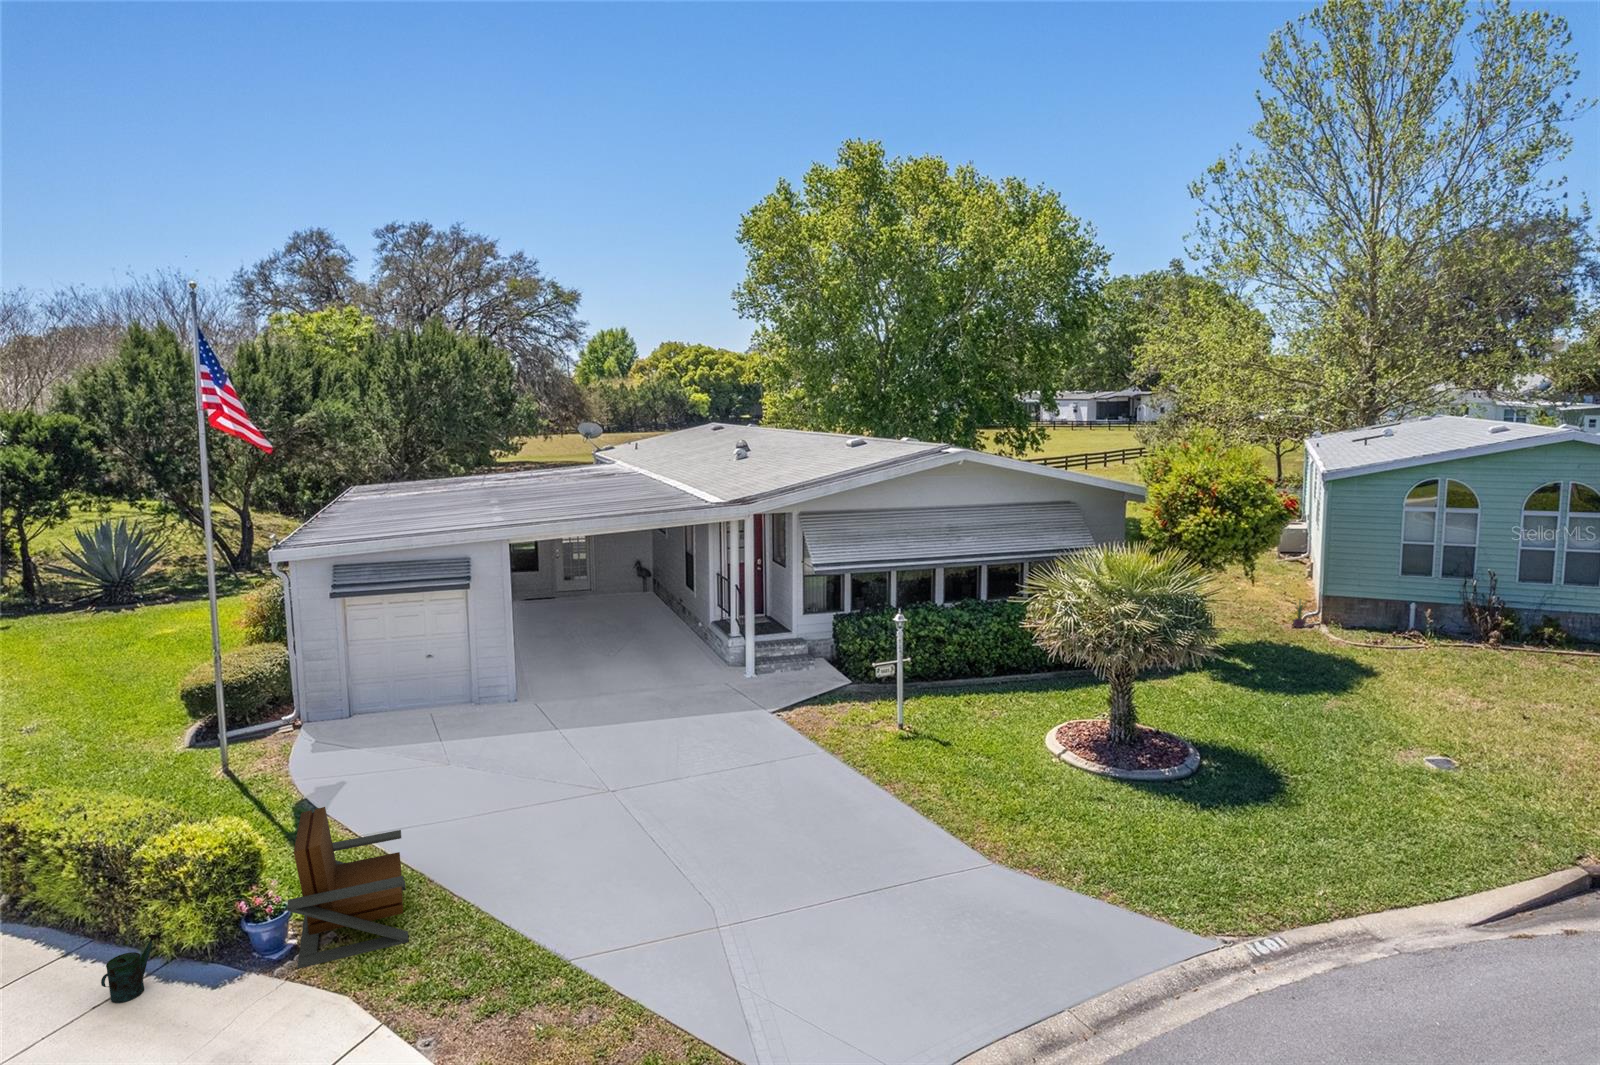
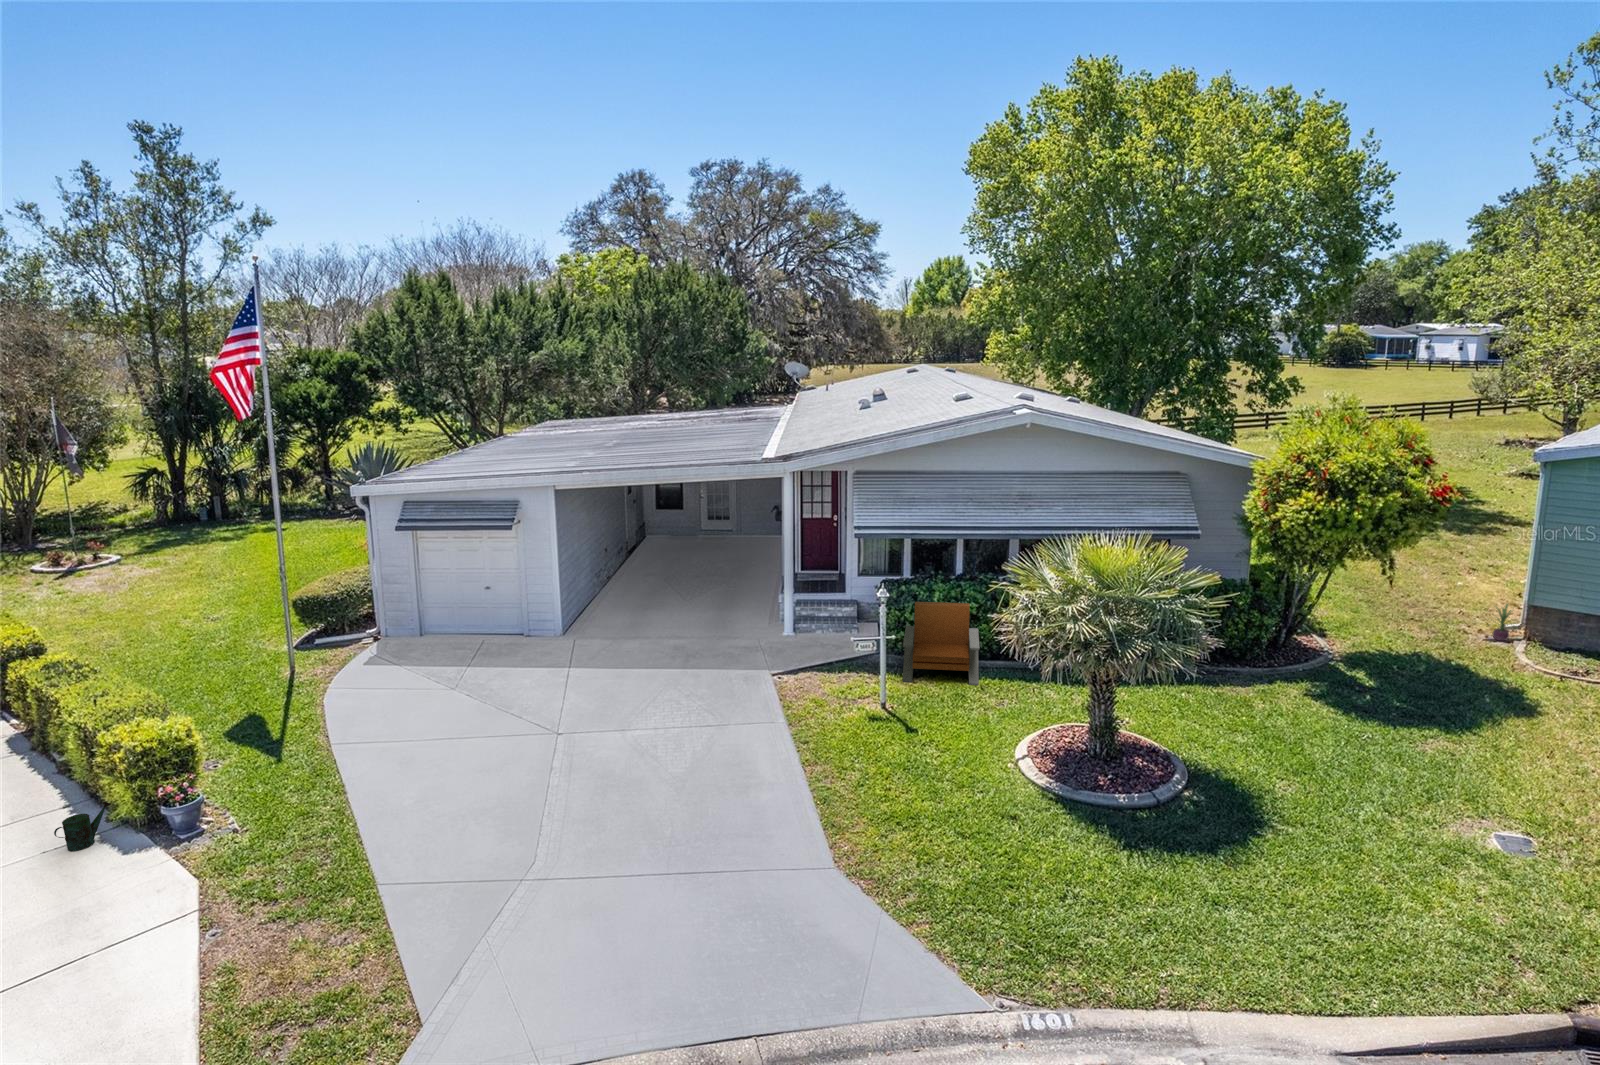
lounge chair: present [287,807,408,968] -> present [903,602,980,685]

